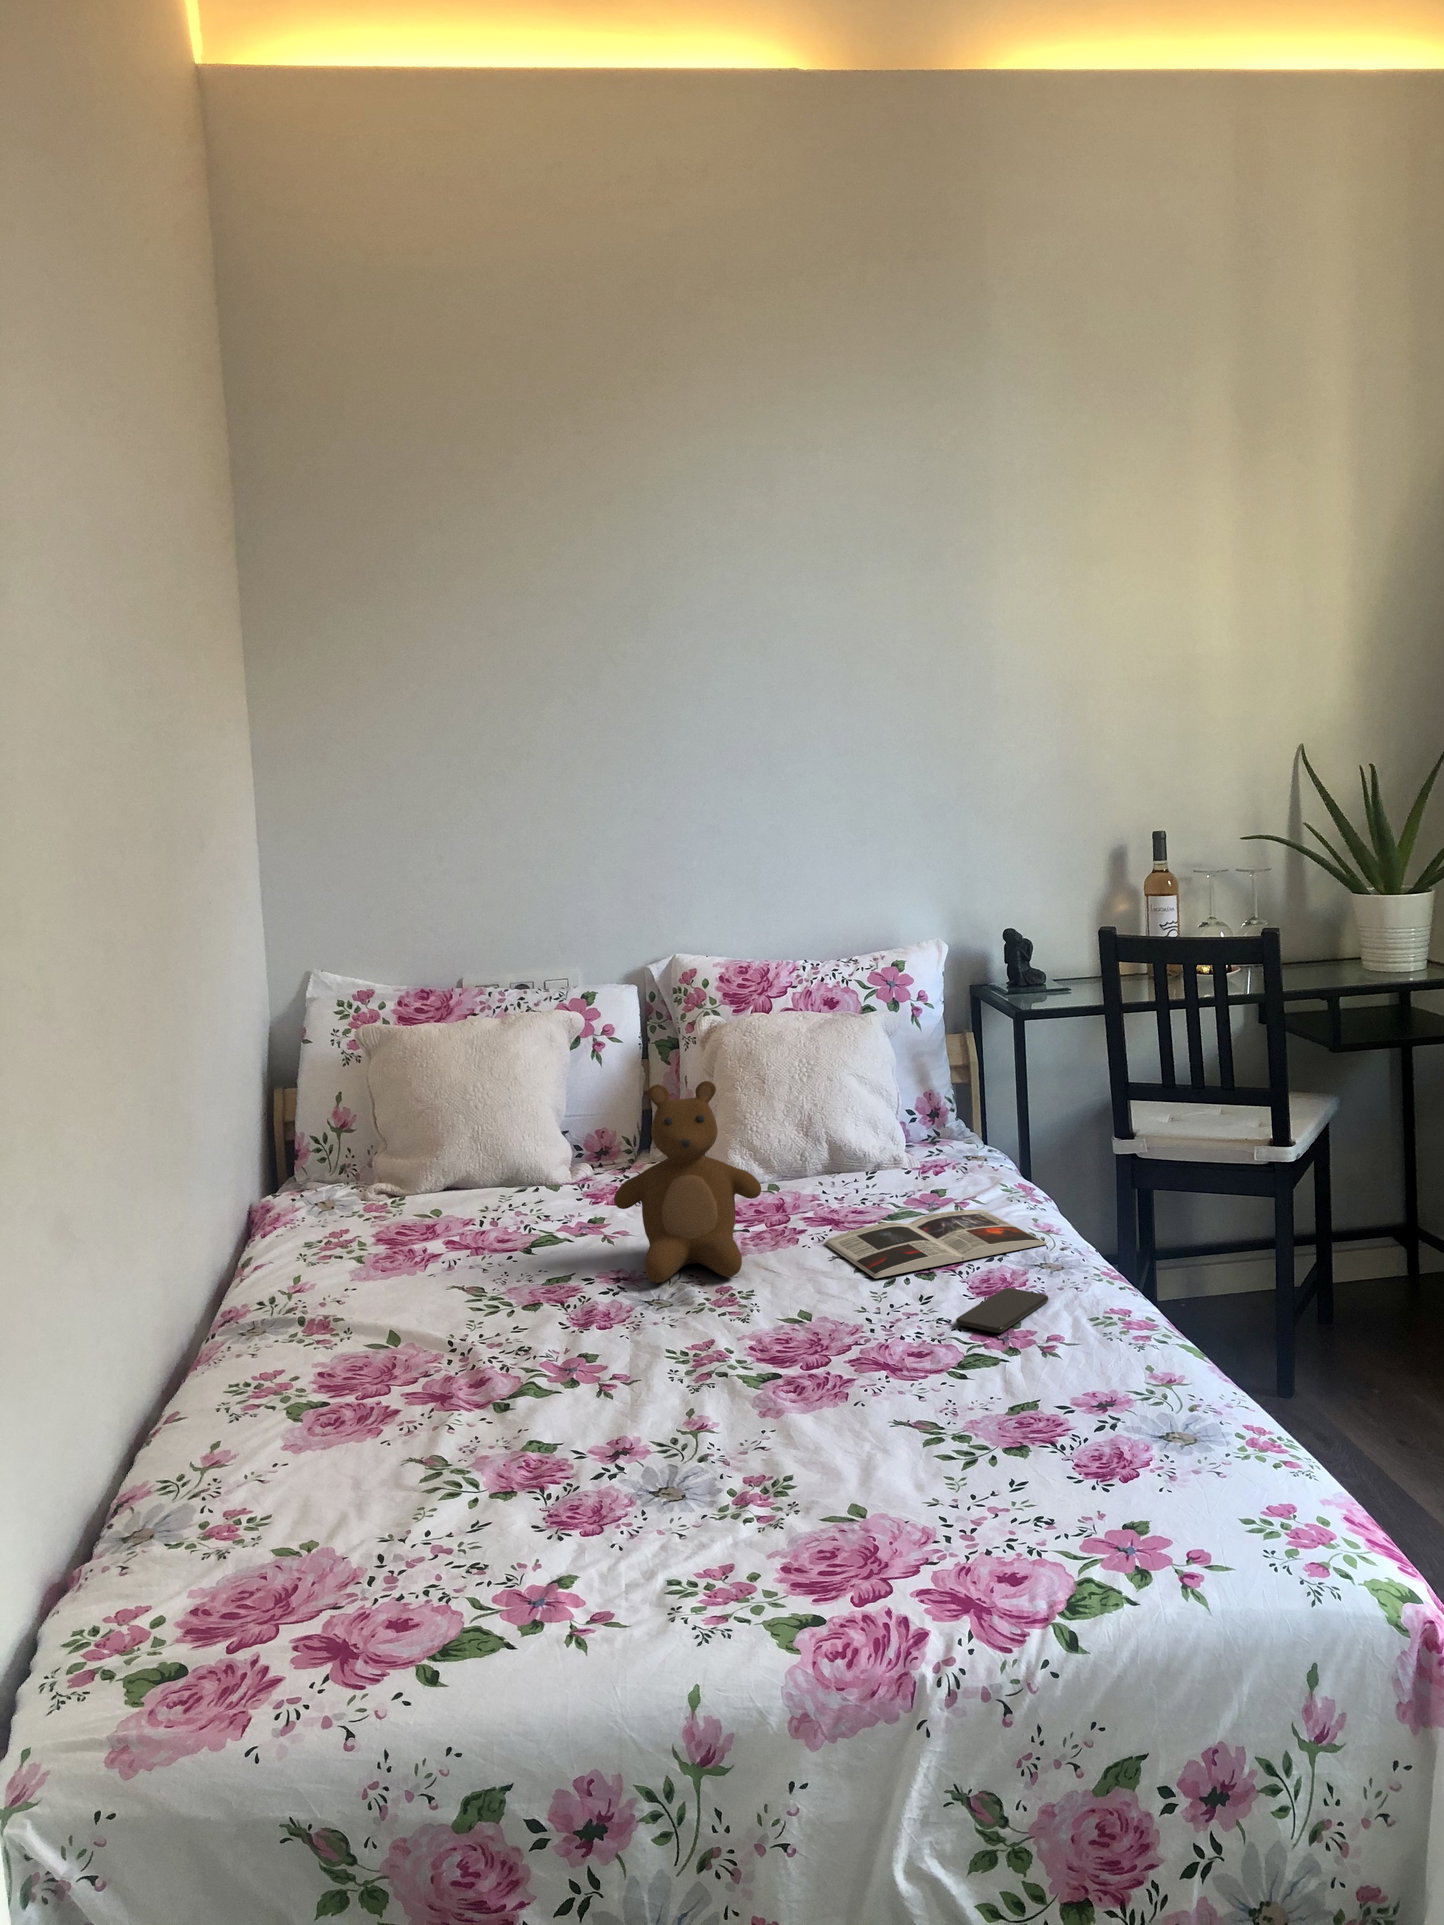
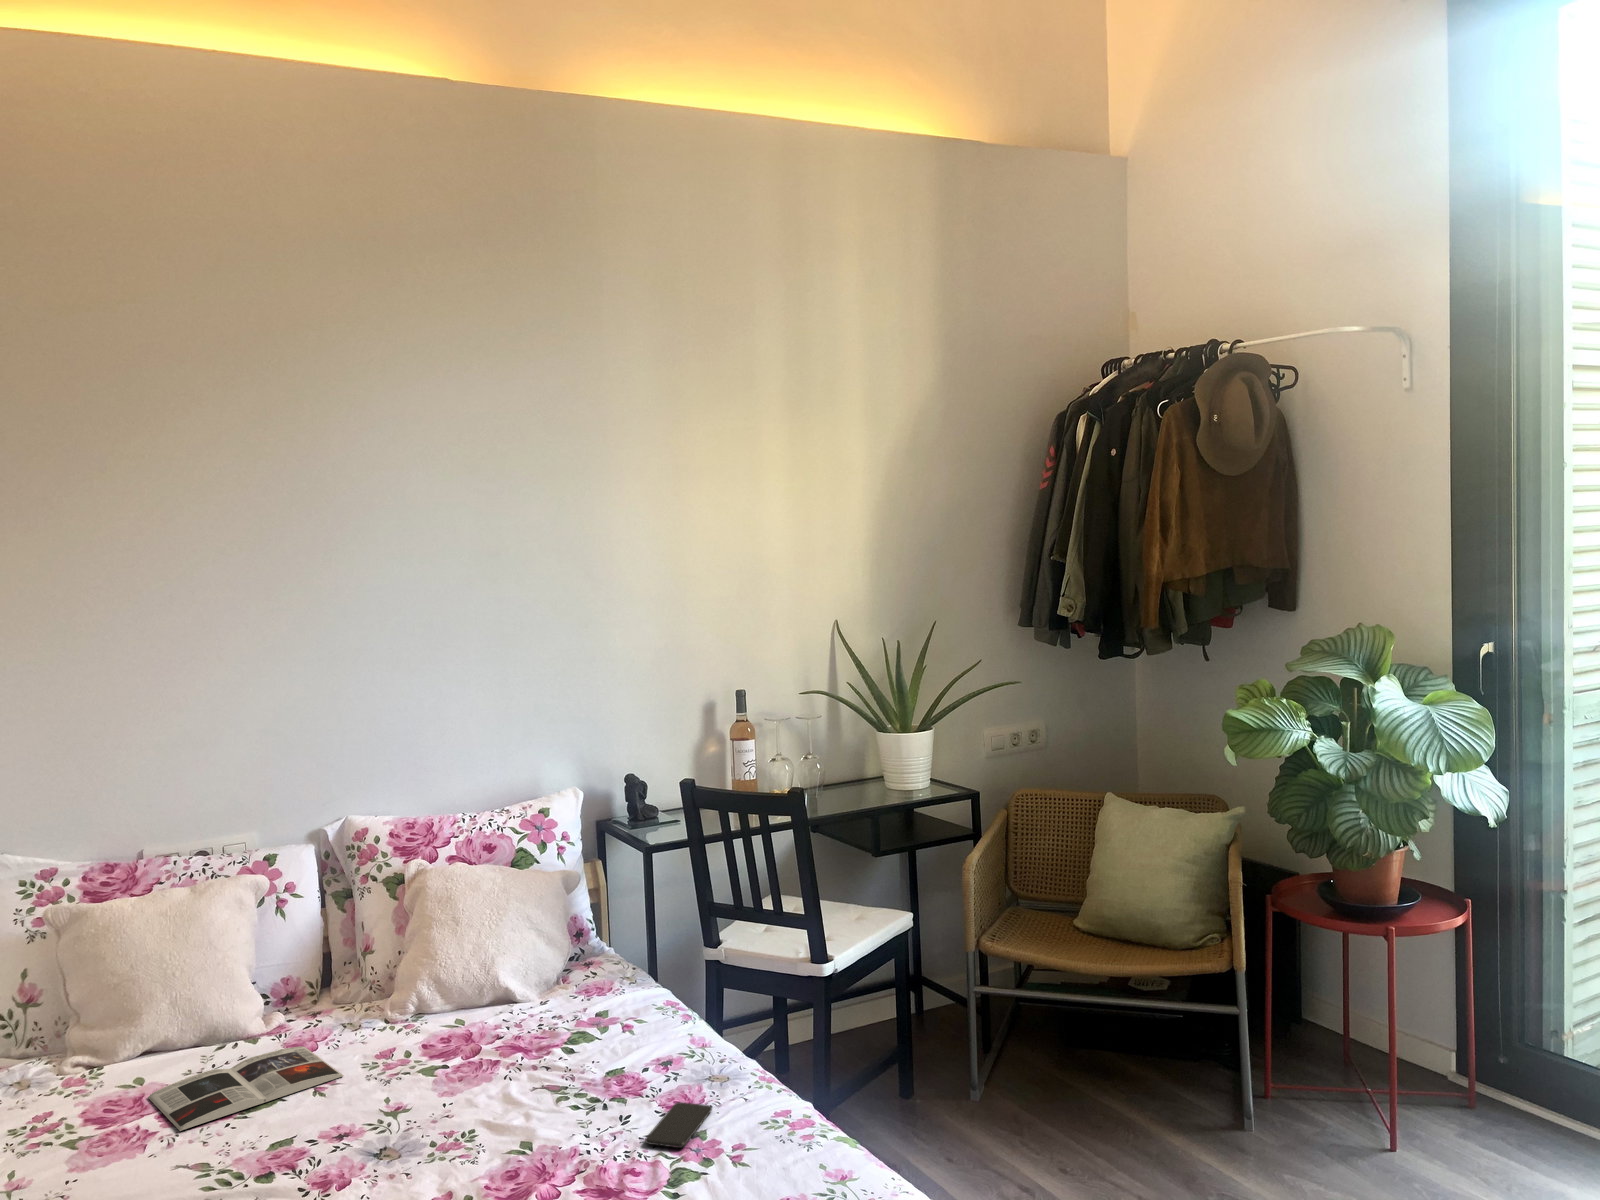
teddy bear: present [614,1081,762,1283] -> none [330,950,461,1135]
magazine: present [825,1210,1047,1278] -> present [148,1046,343,1131]

